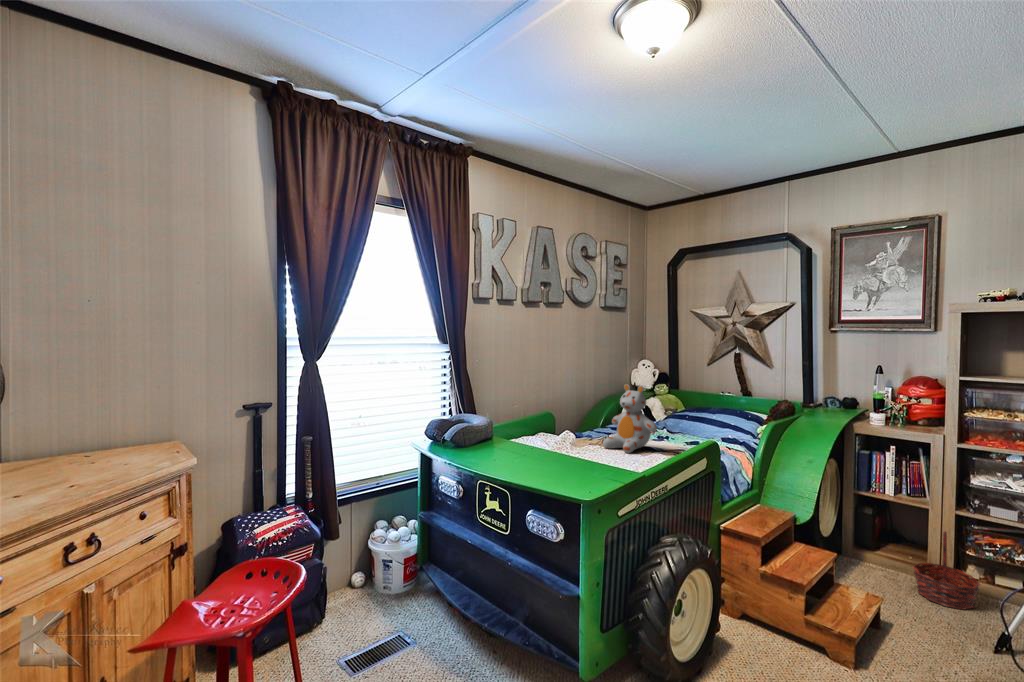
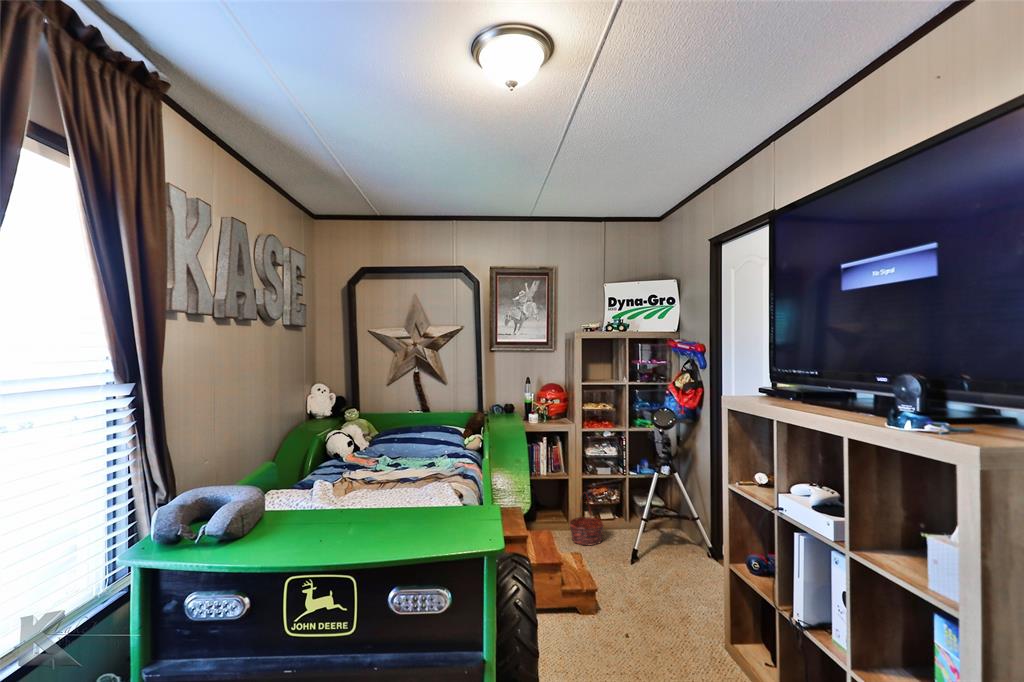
stuffed bear: present [603,384,657,453] -> none [367,408,426,487]

